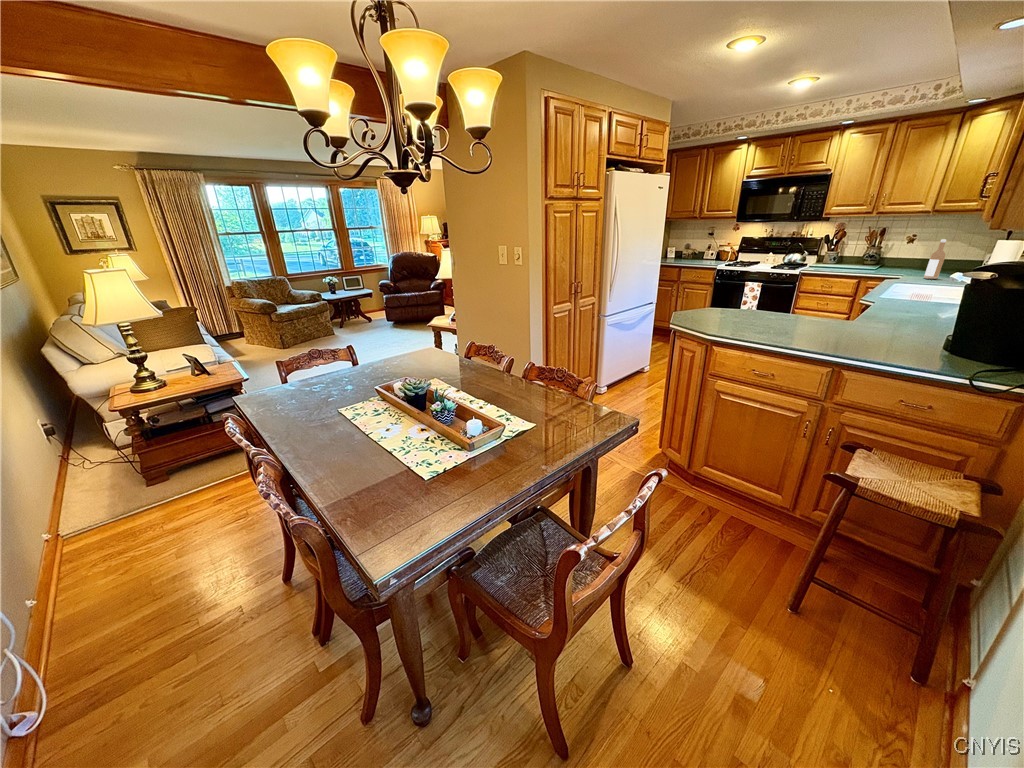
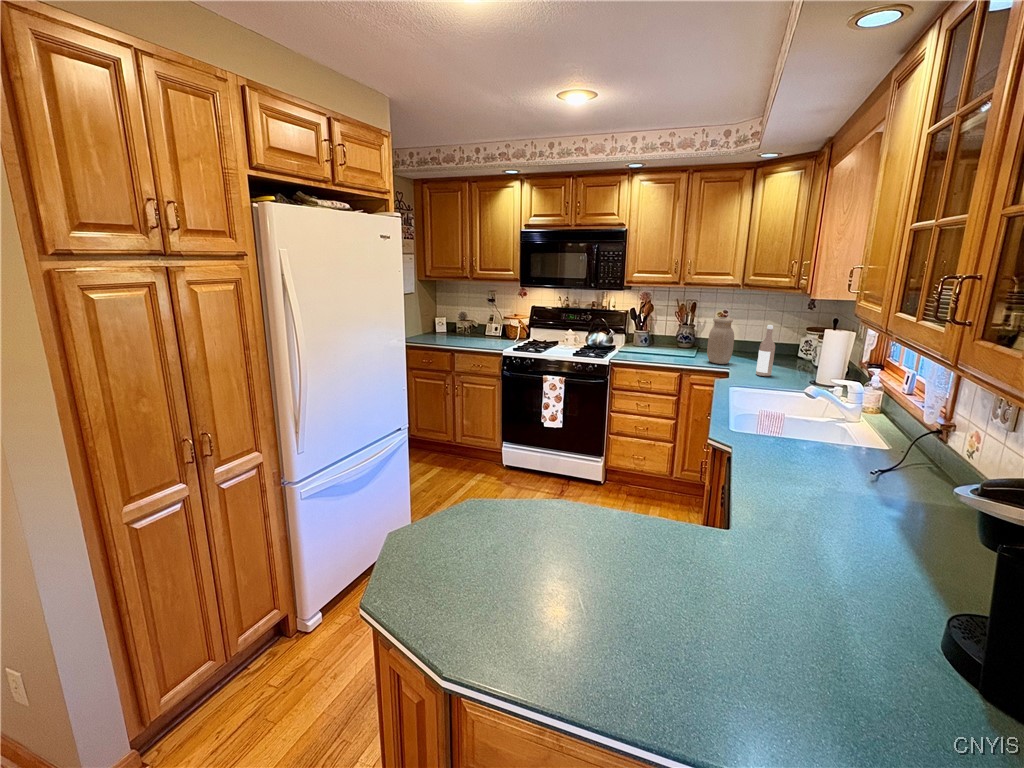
jar: none [886,237,914,273] -> present [707,317,734,364]

